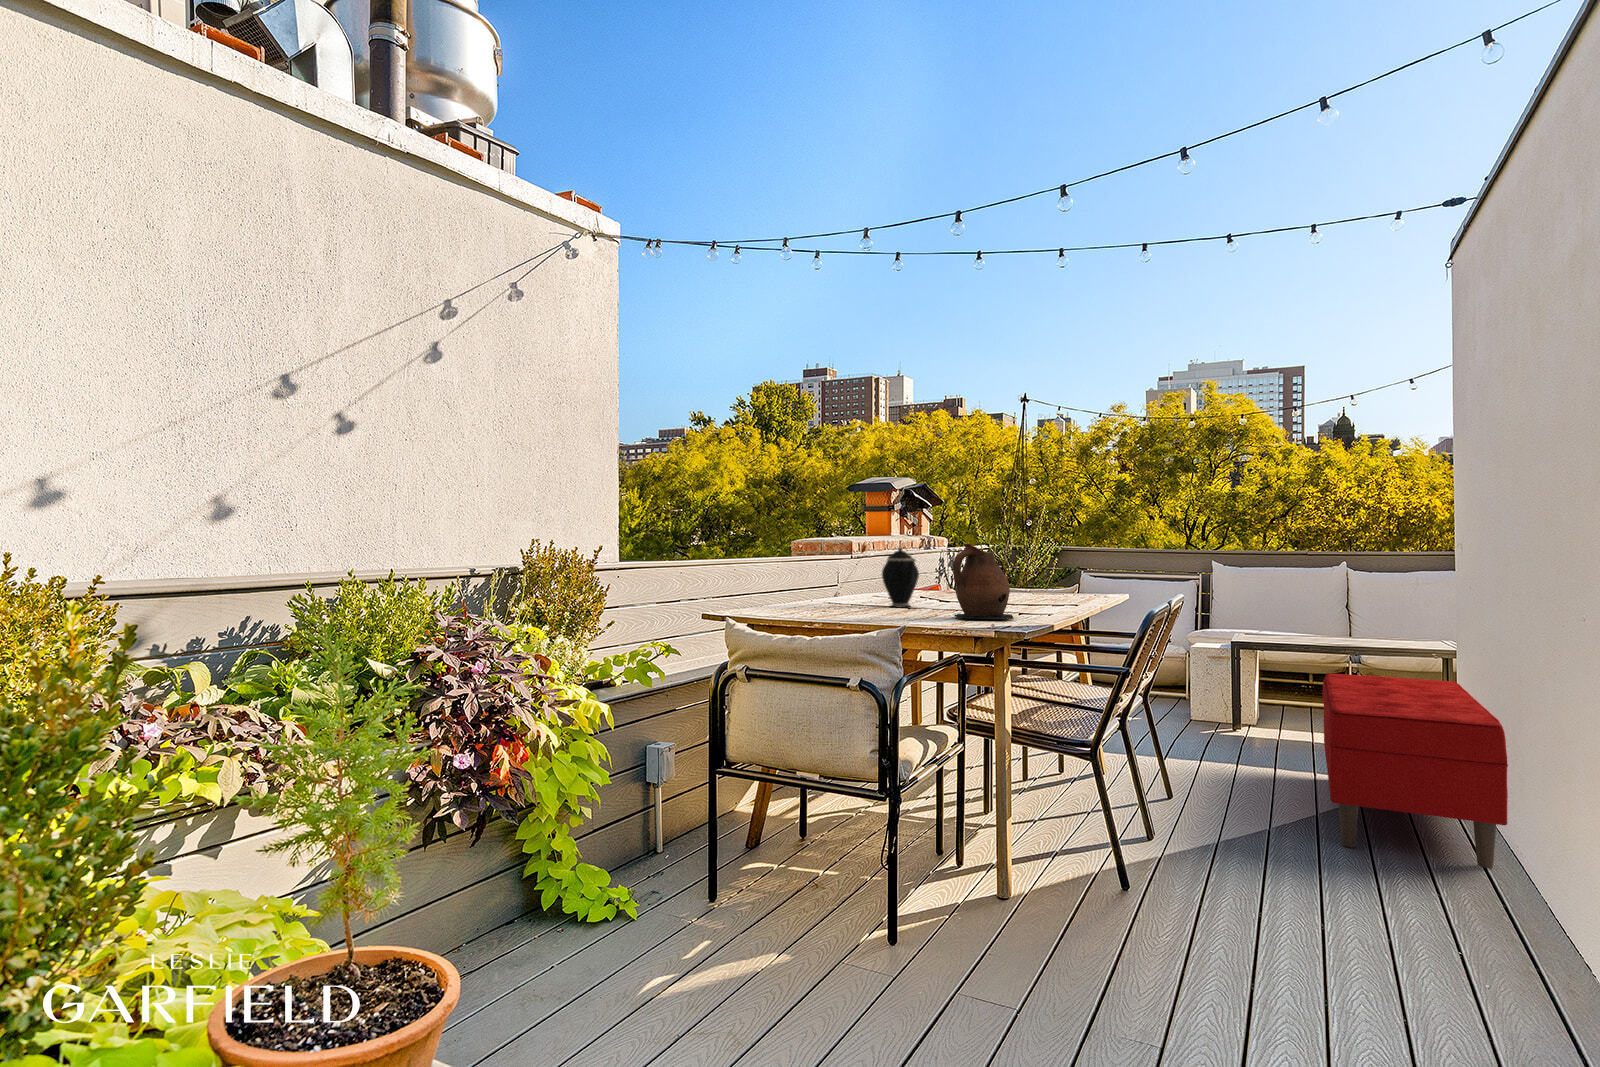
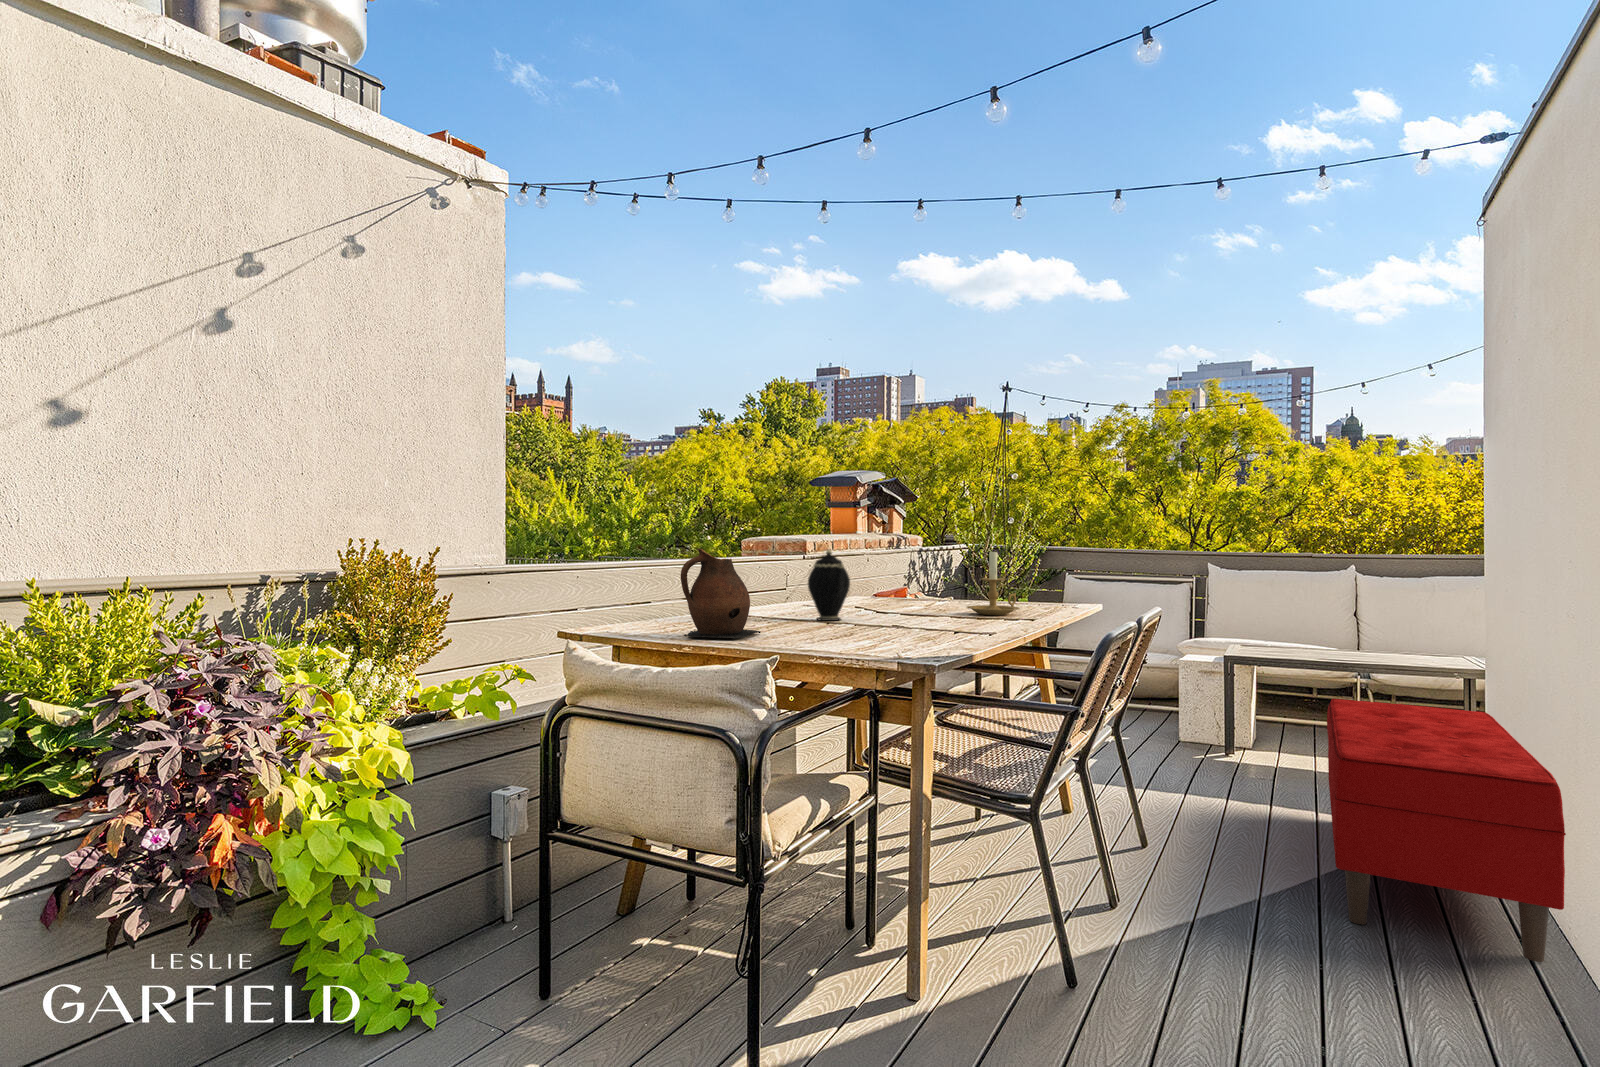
ceramic pitcher: present [953,544,1014,620] -> present [681,549,761,640]
candle holder: none [1013,545,1060,603] -> present [967,549,1020,615]

